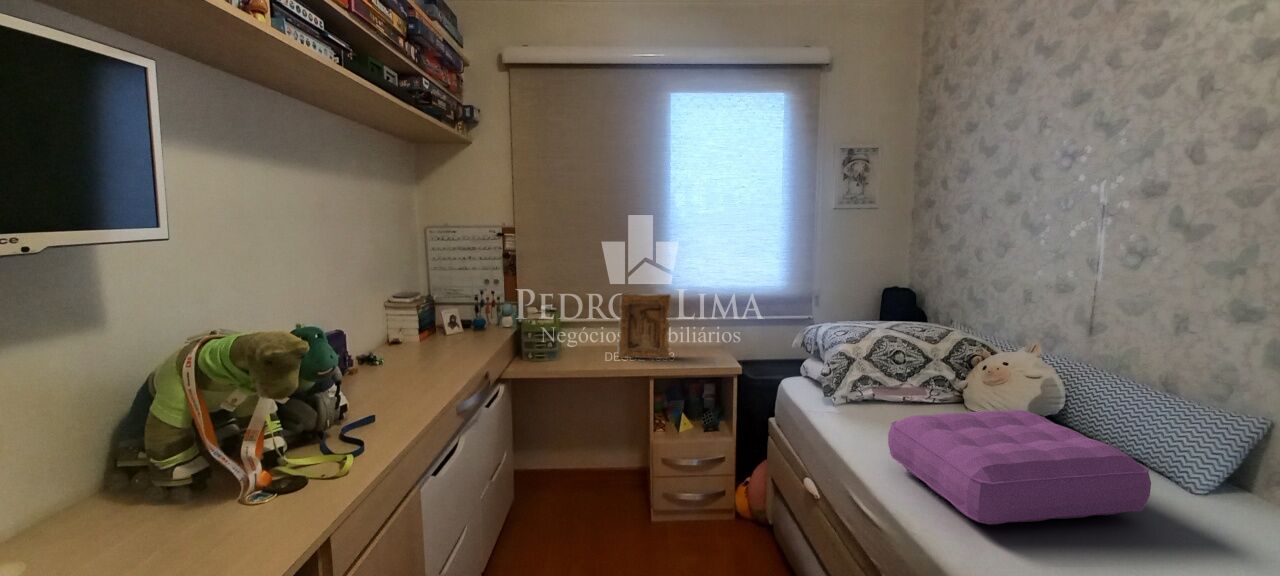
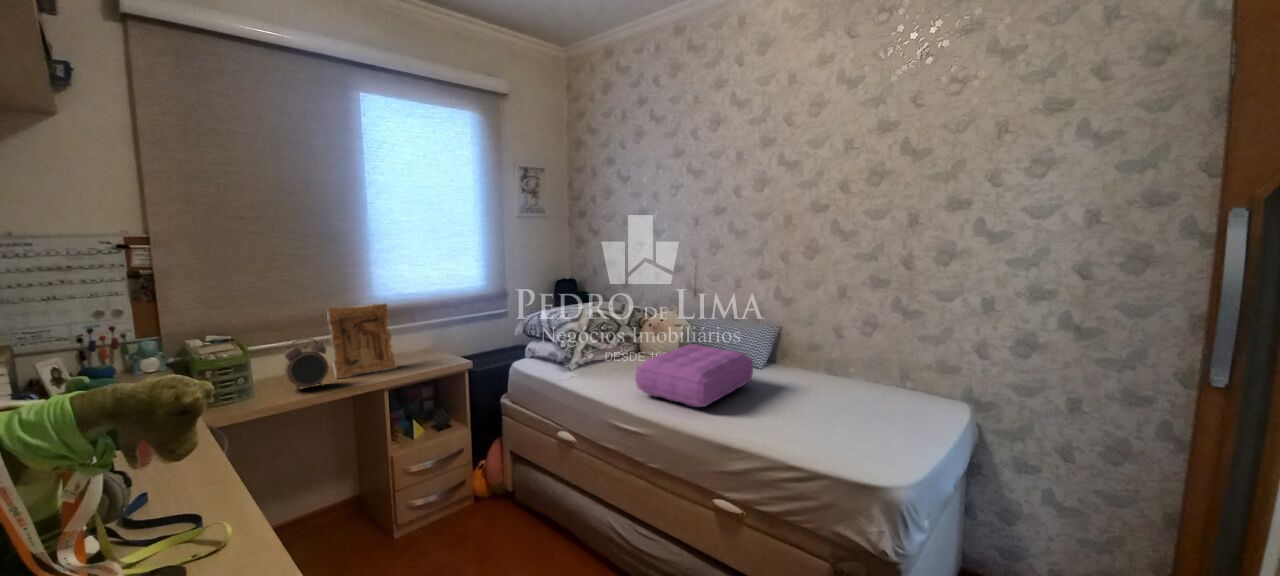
alarm clock: none [576,318,608,363] -> present [284,338,329,391]

